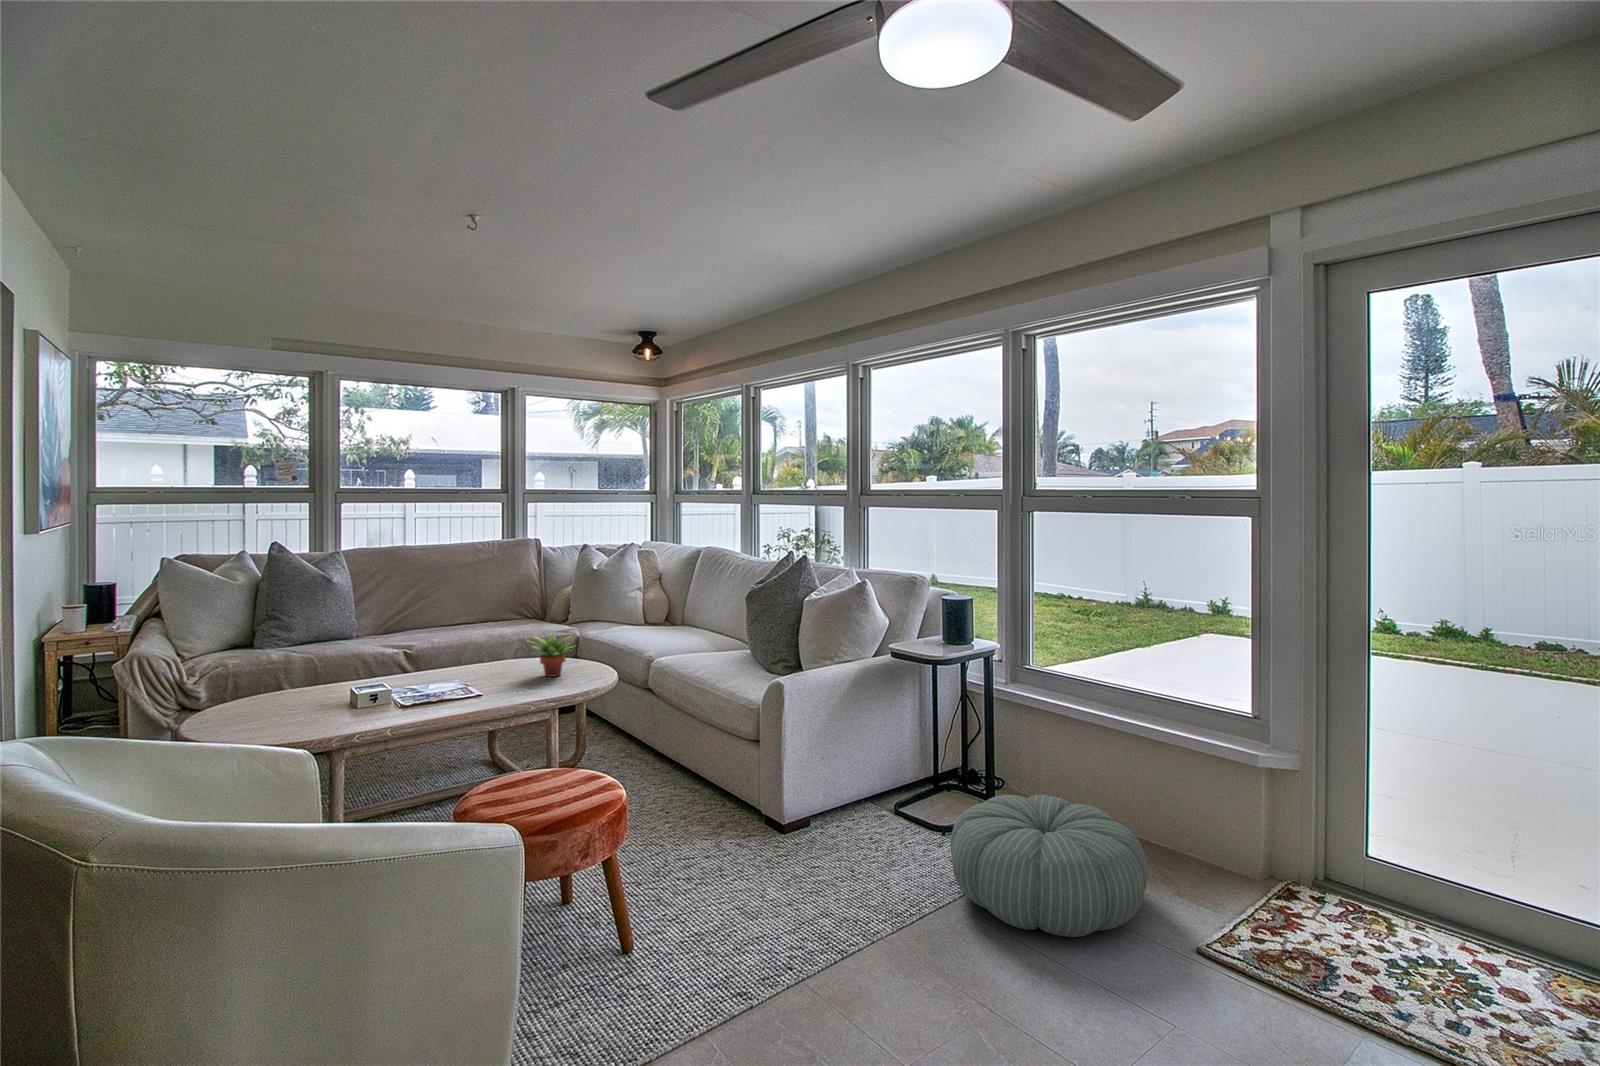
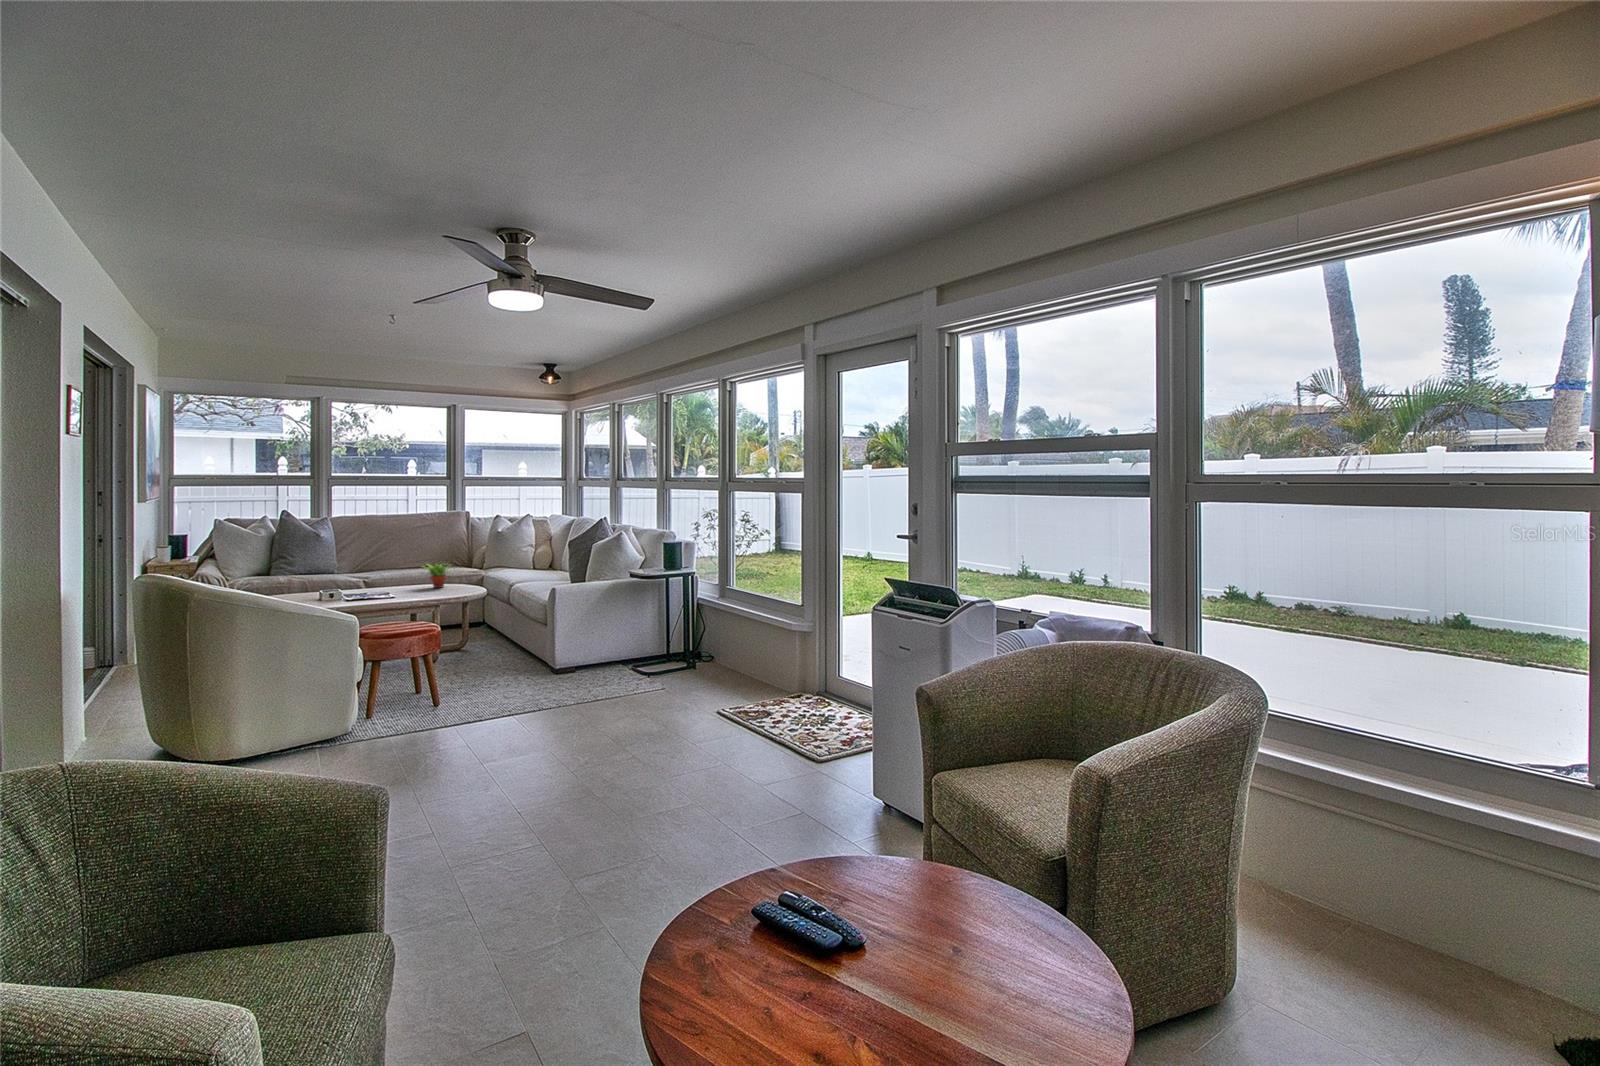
pouf: present [951,795,1147,937] -> none [614,647,715,704]

